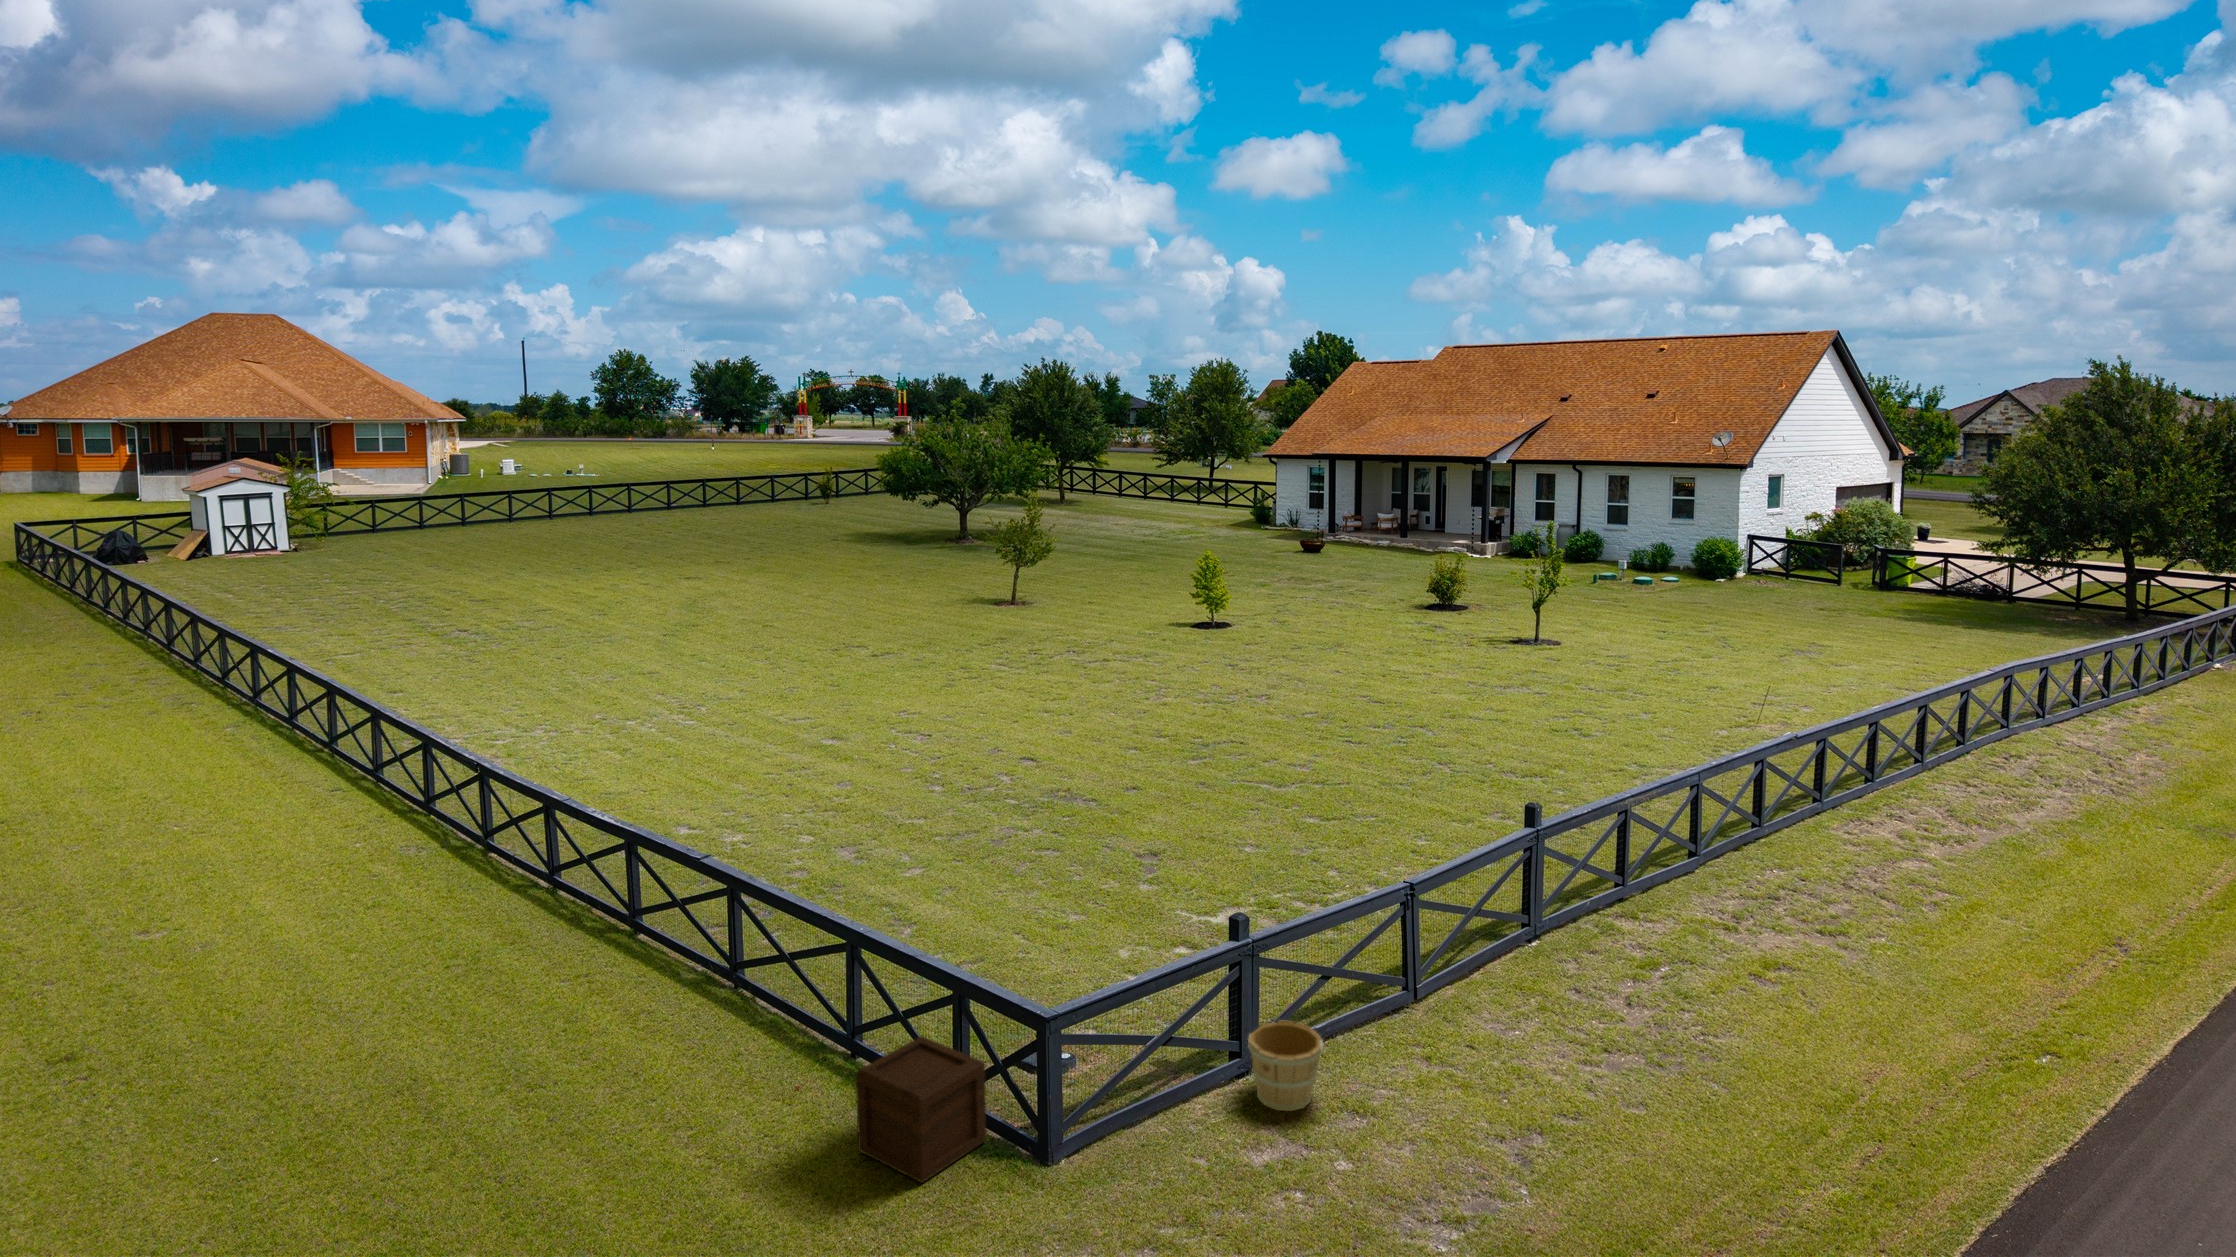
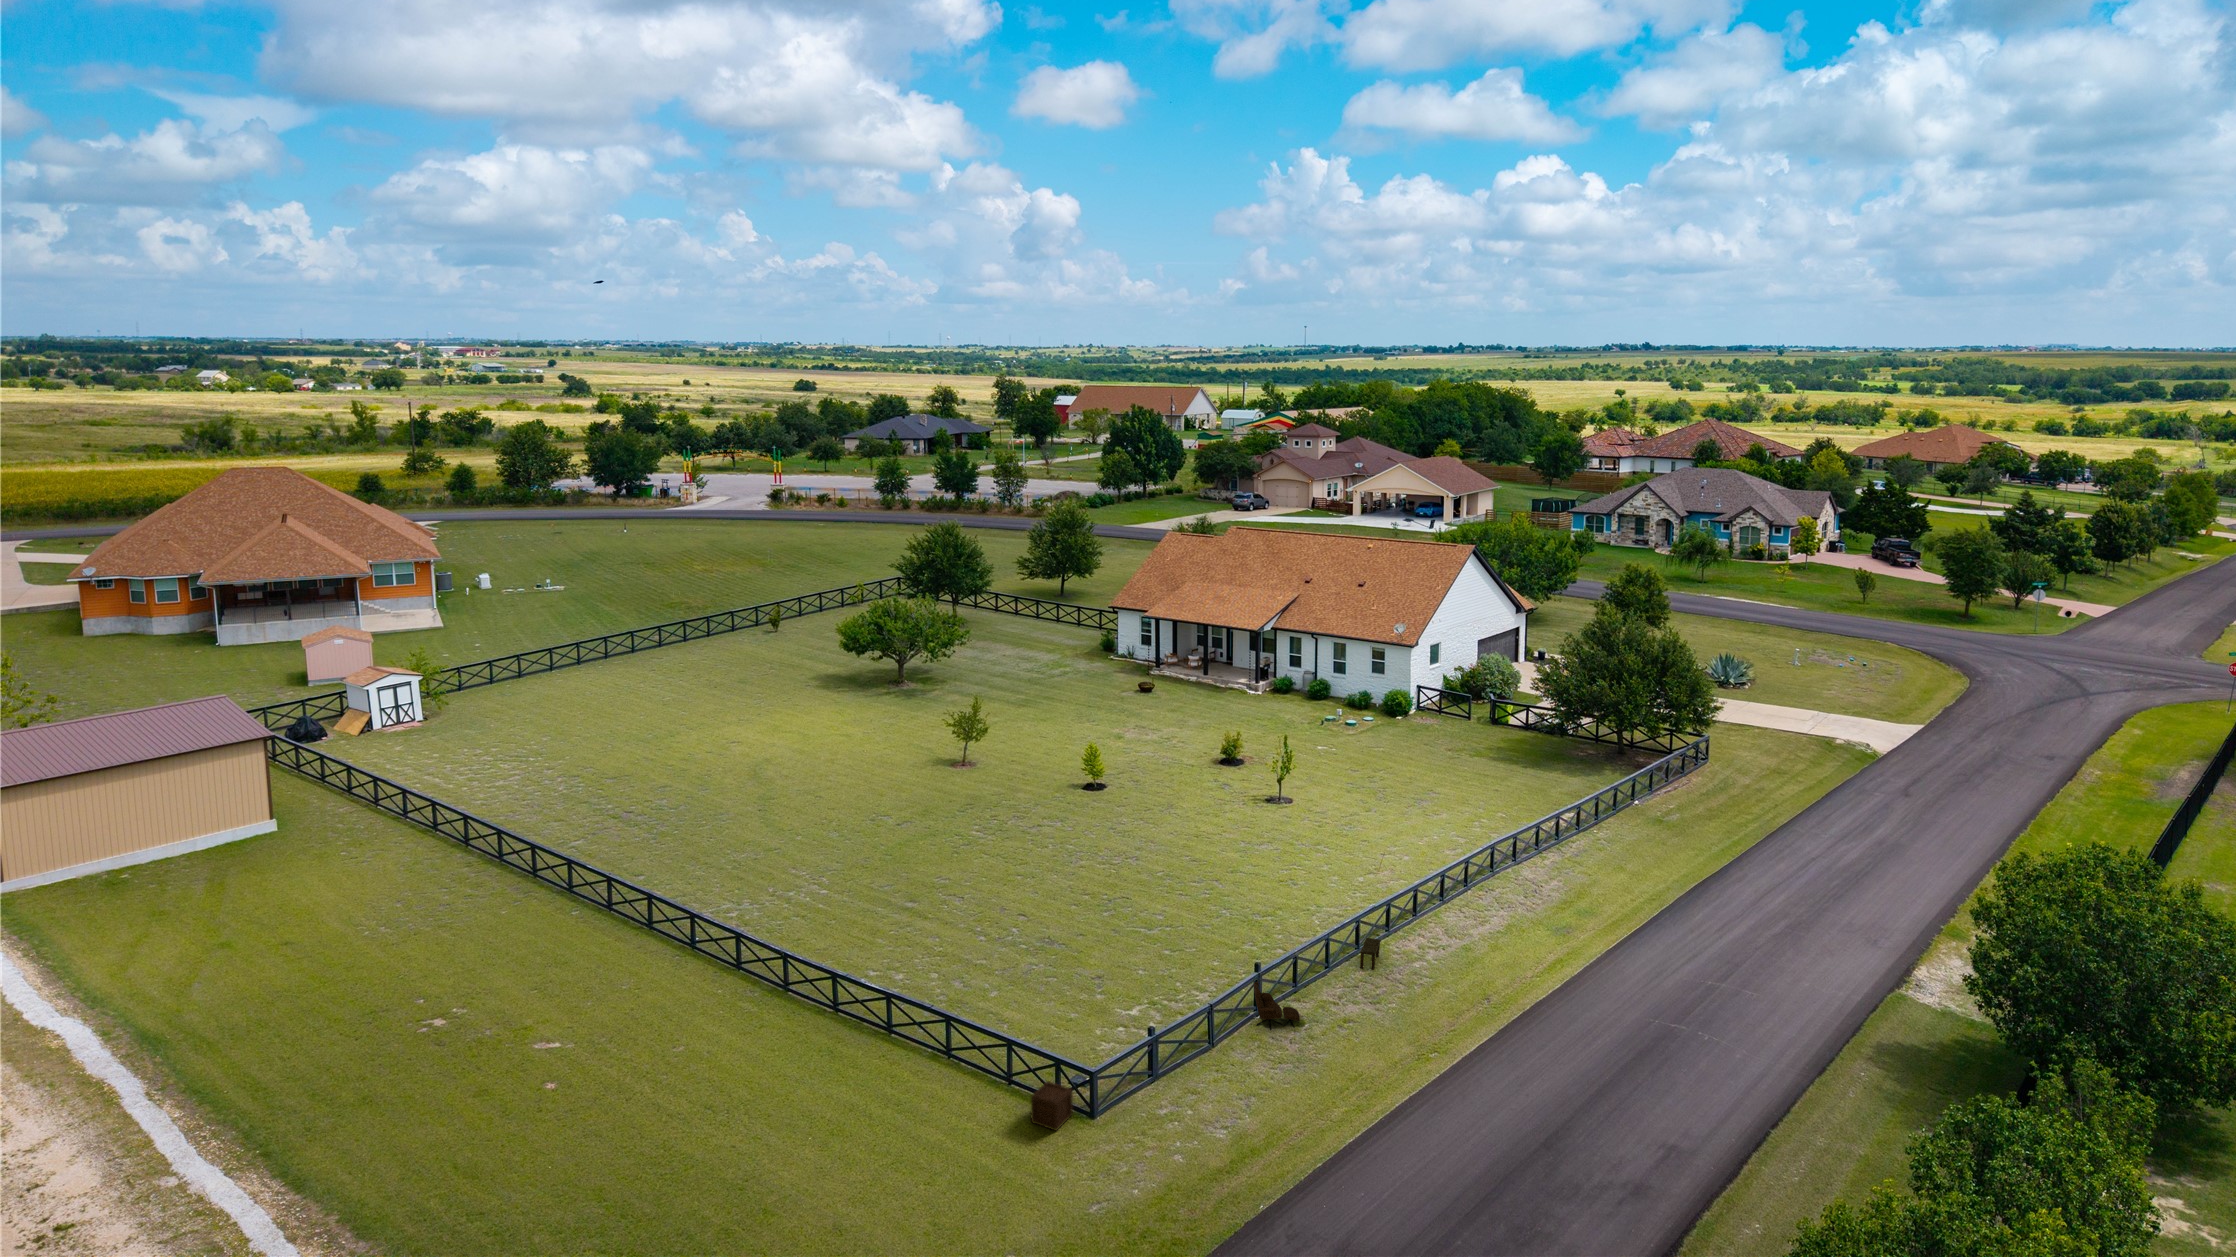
bench: none [1772,810,1818,878] -> present [1360,938,1381,970]
lounge chair: none [1519,850,1646,979] -> present [1253,980,1300,1031]
wooden bucket: present [1248,1021,1323,1111] -> none [1157,1062,1183,1095]

